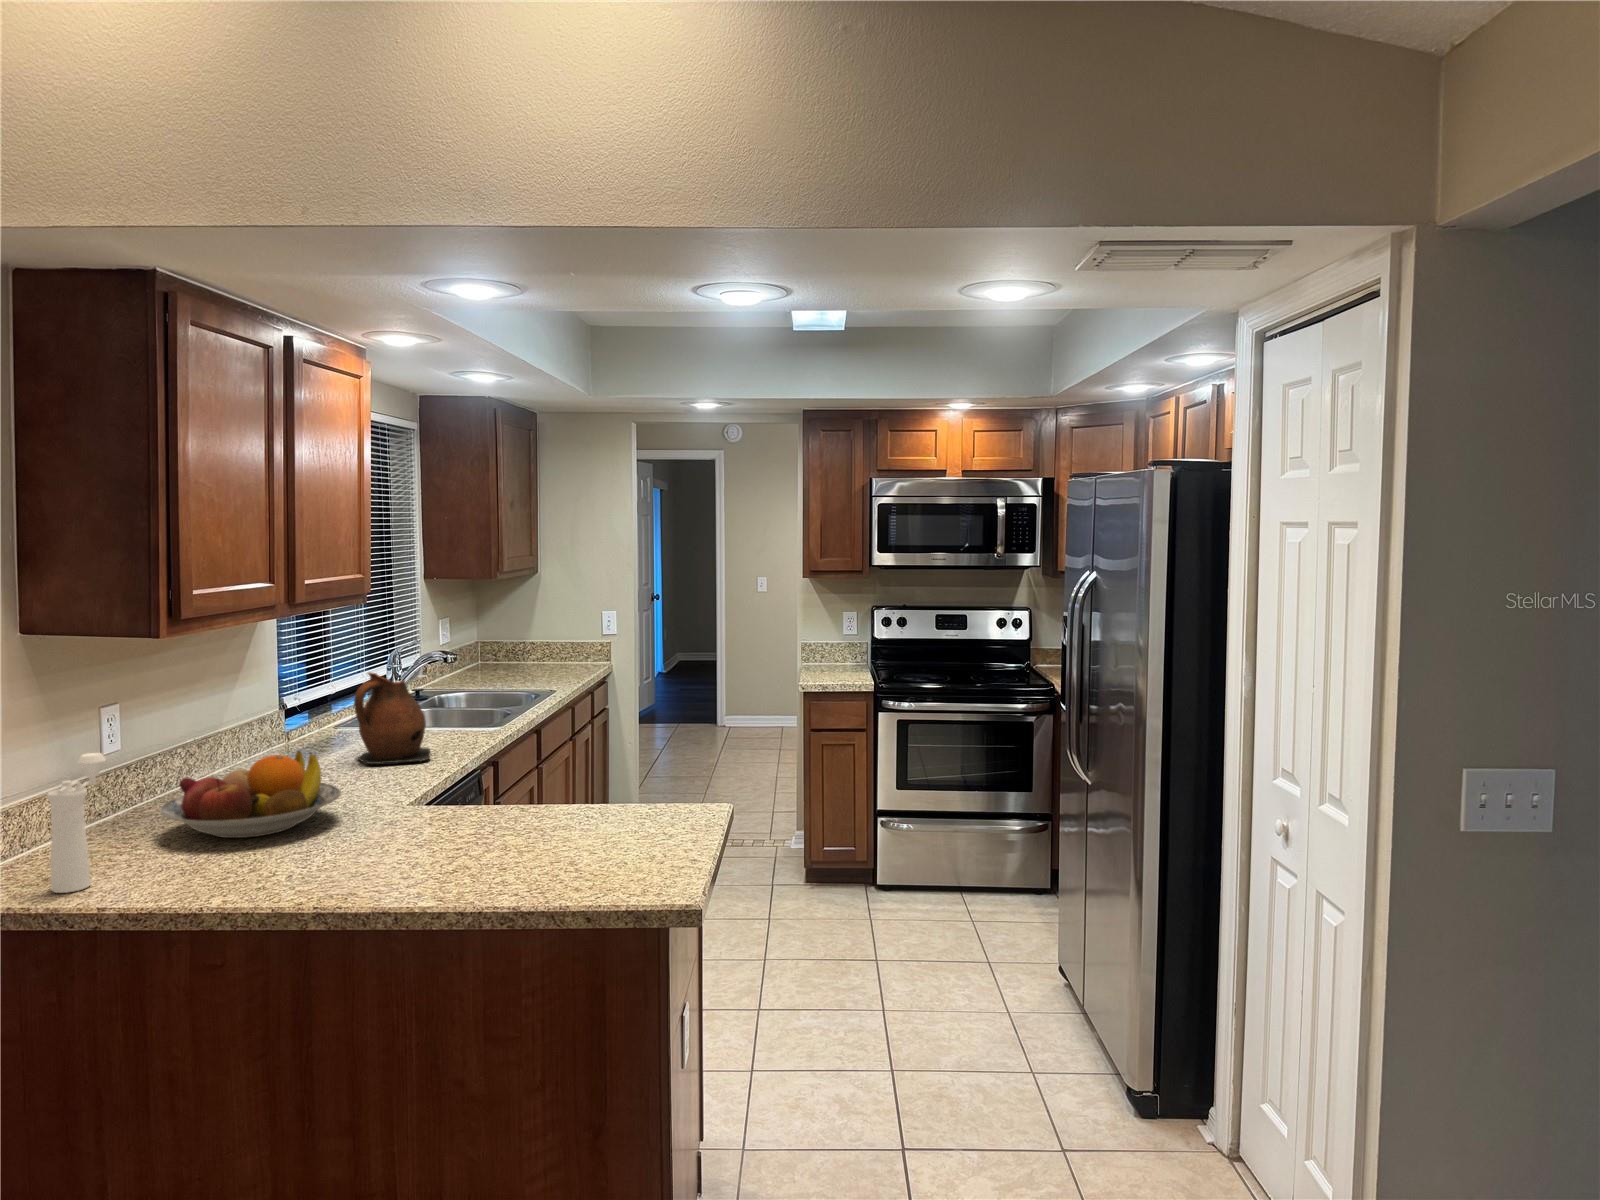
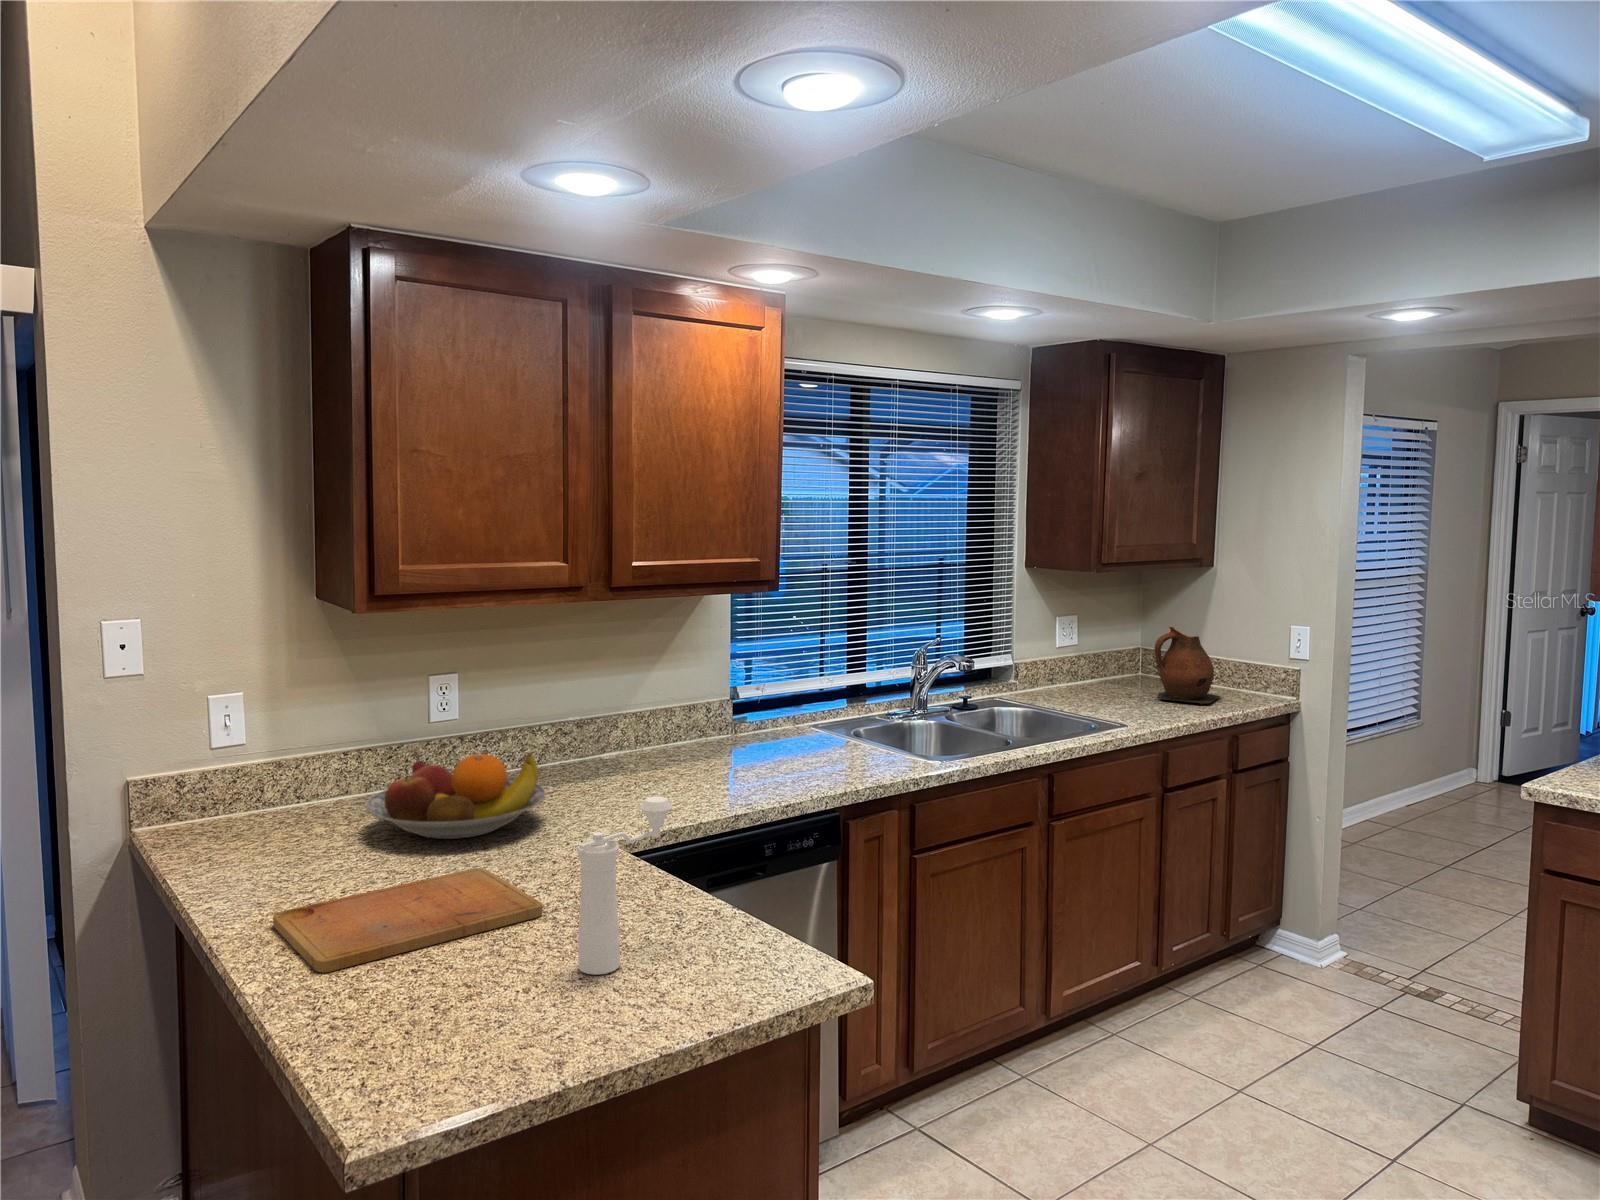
ceramic pitcher: present [354,672,430,764] -> present [1155,626,1220,705]
pepper mill: present [47,753,106,893] -> present [576,796,672,975]
cutting board: none [319,828,497,893] -> present [273,868,542,973]

